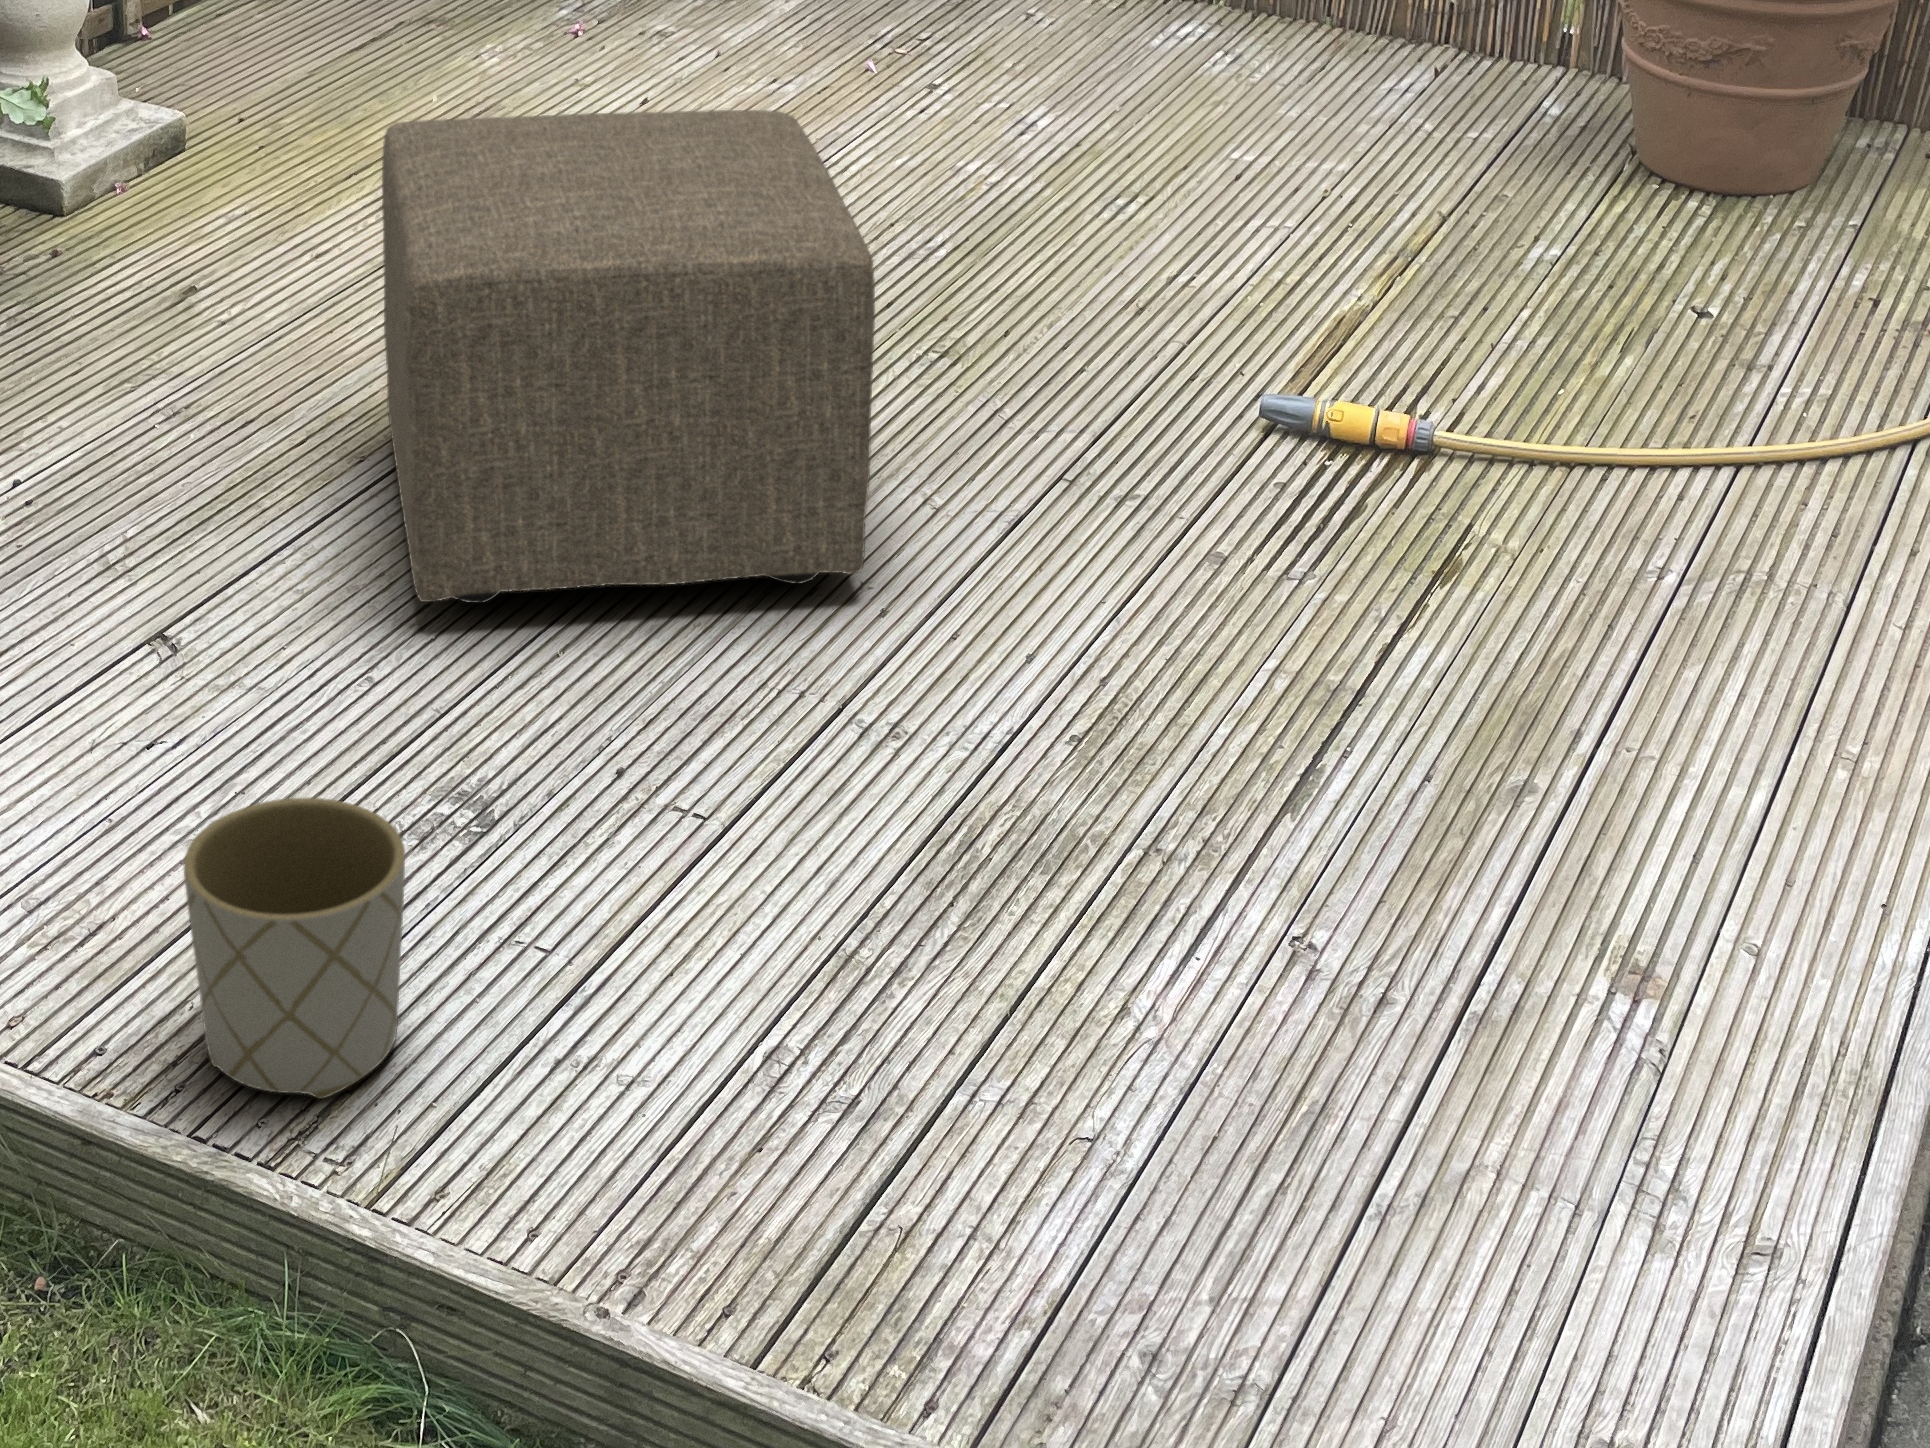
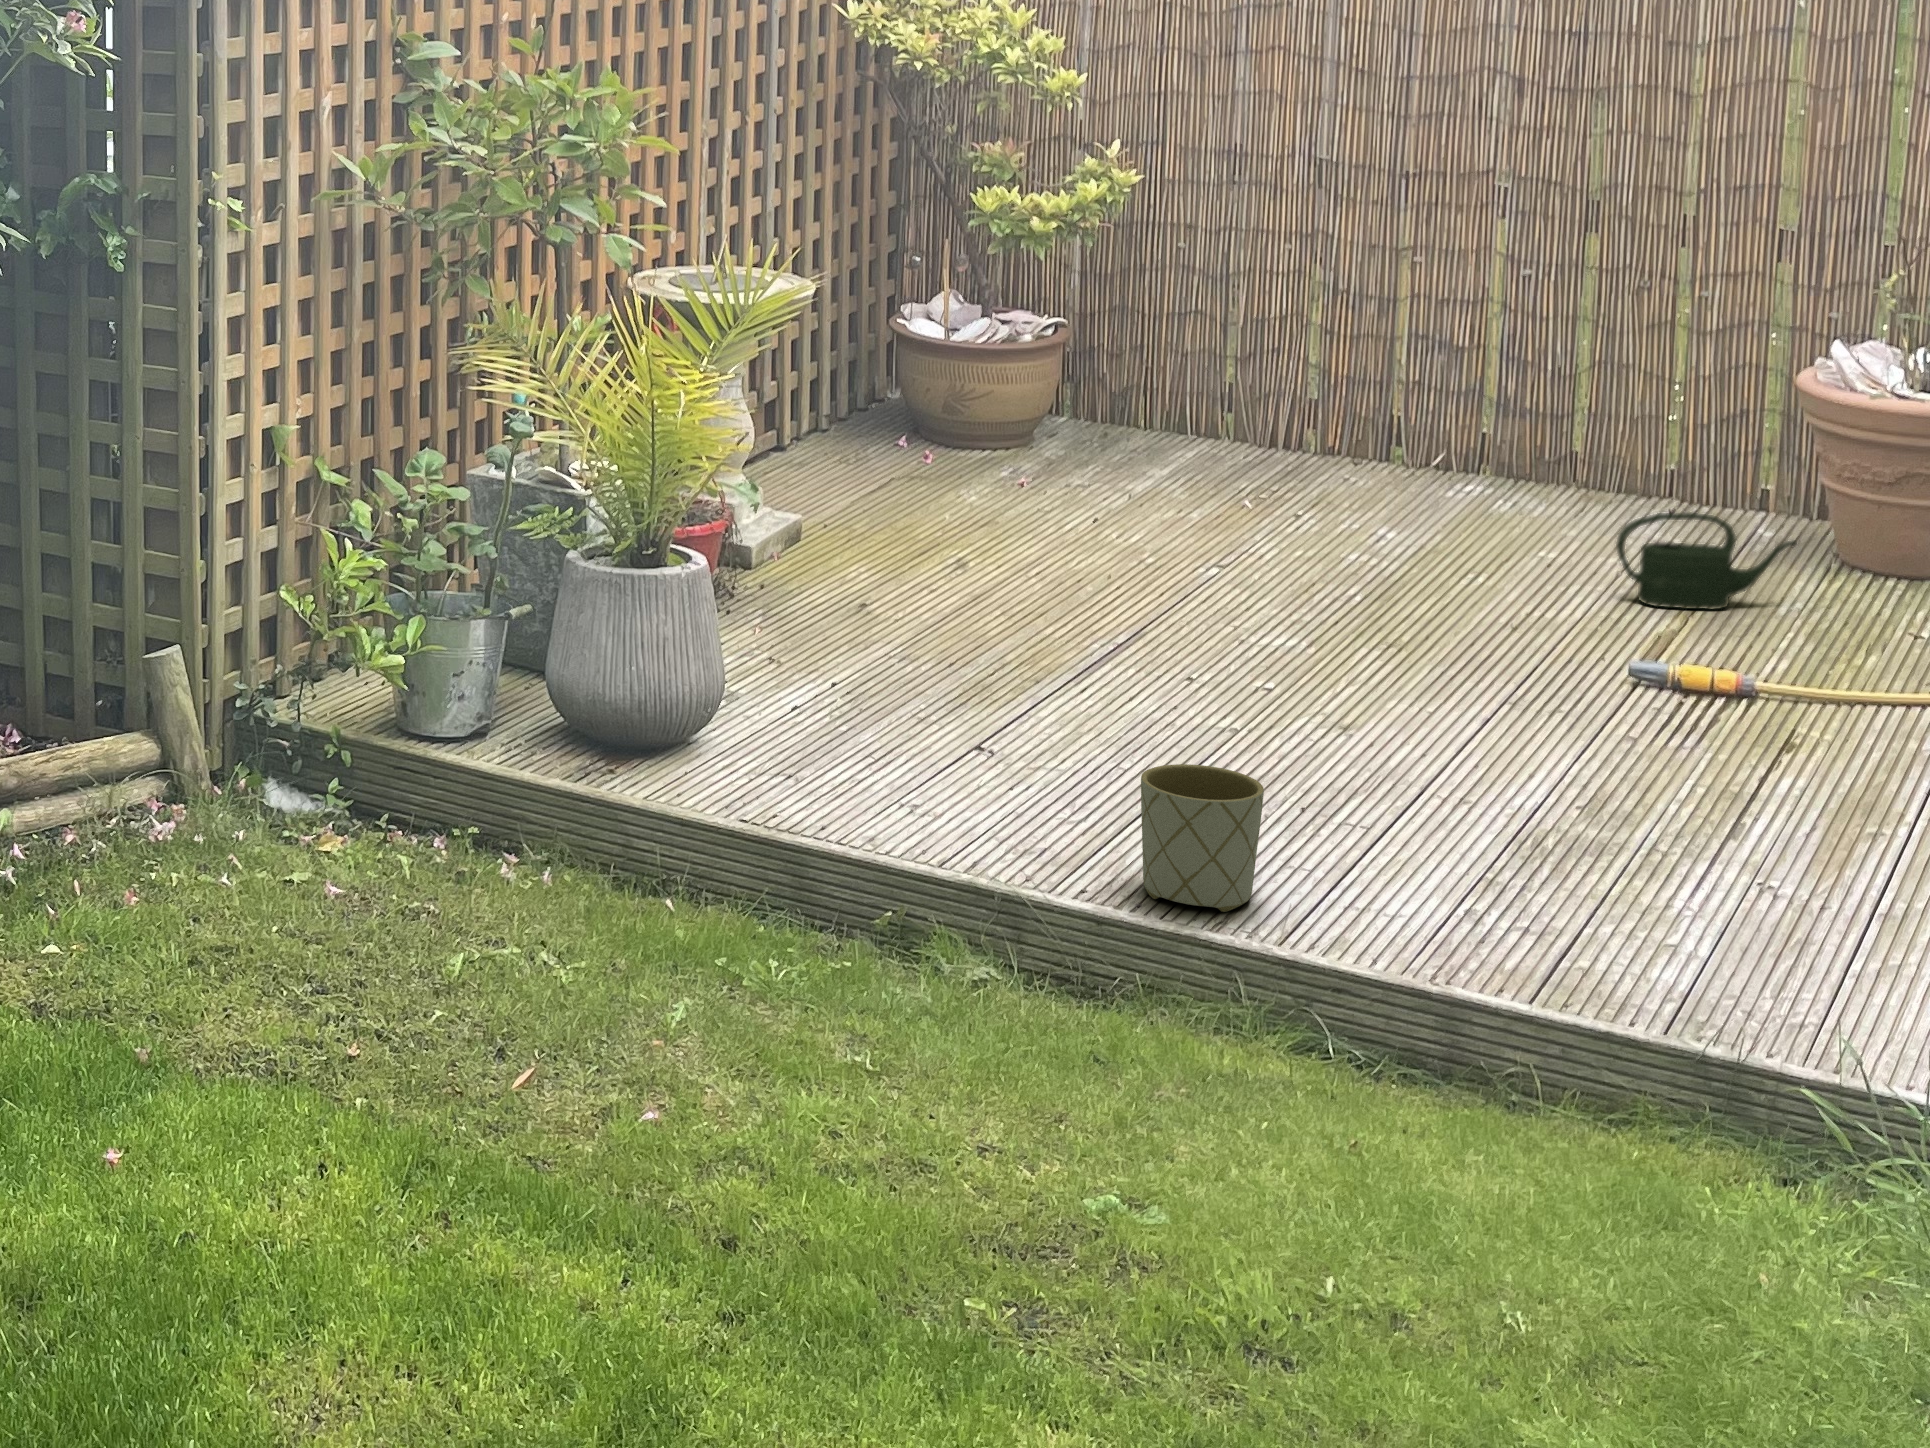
ottoman: present [382,110,875,603] -> none [1054,475,1416,739]
watering can: none [1311,121,1555,266] -> present [1616,512,1796,609]

